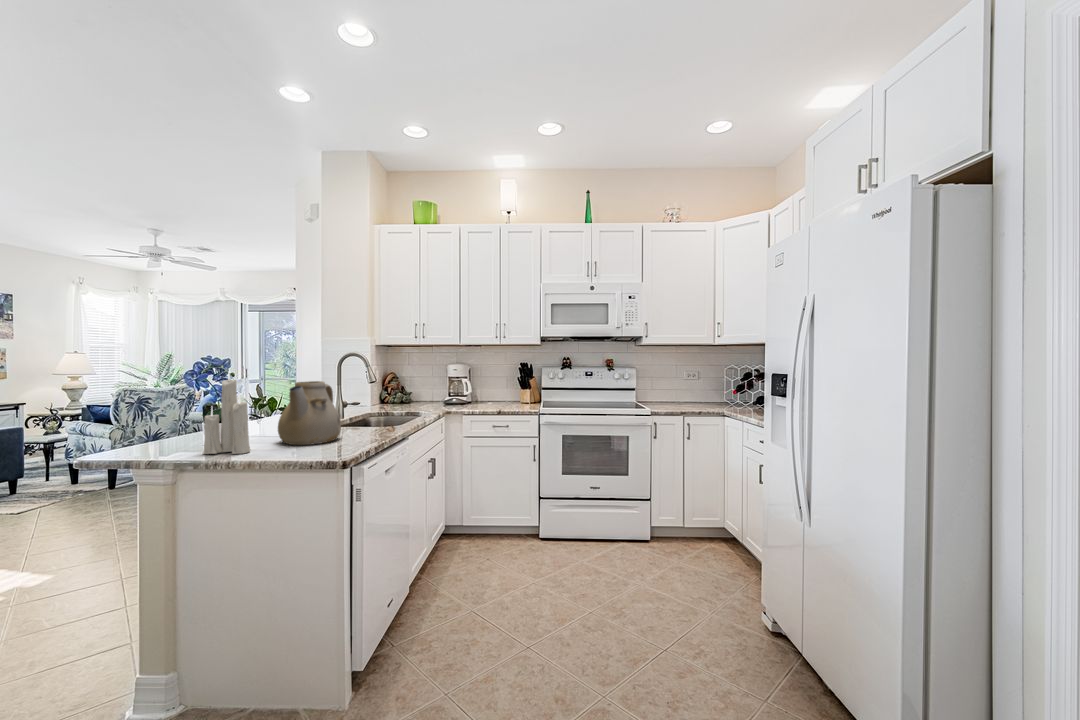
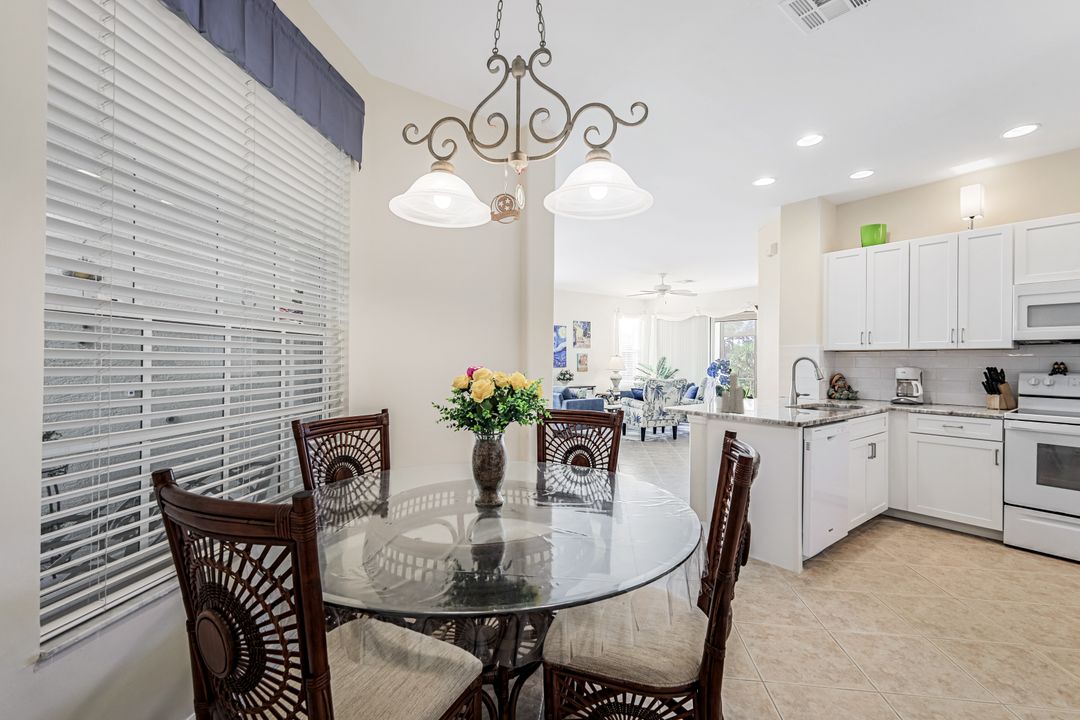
teapot: present [278,381,341,445] -> none [758,376,797,414]

